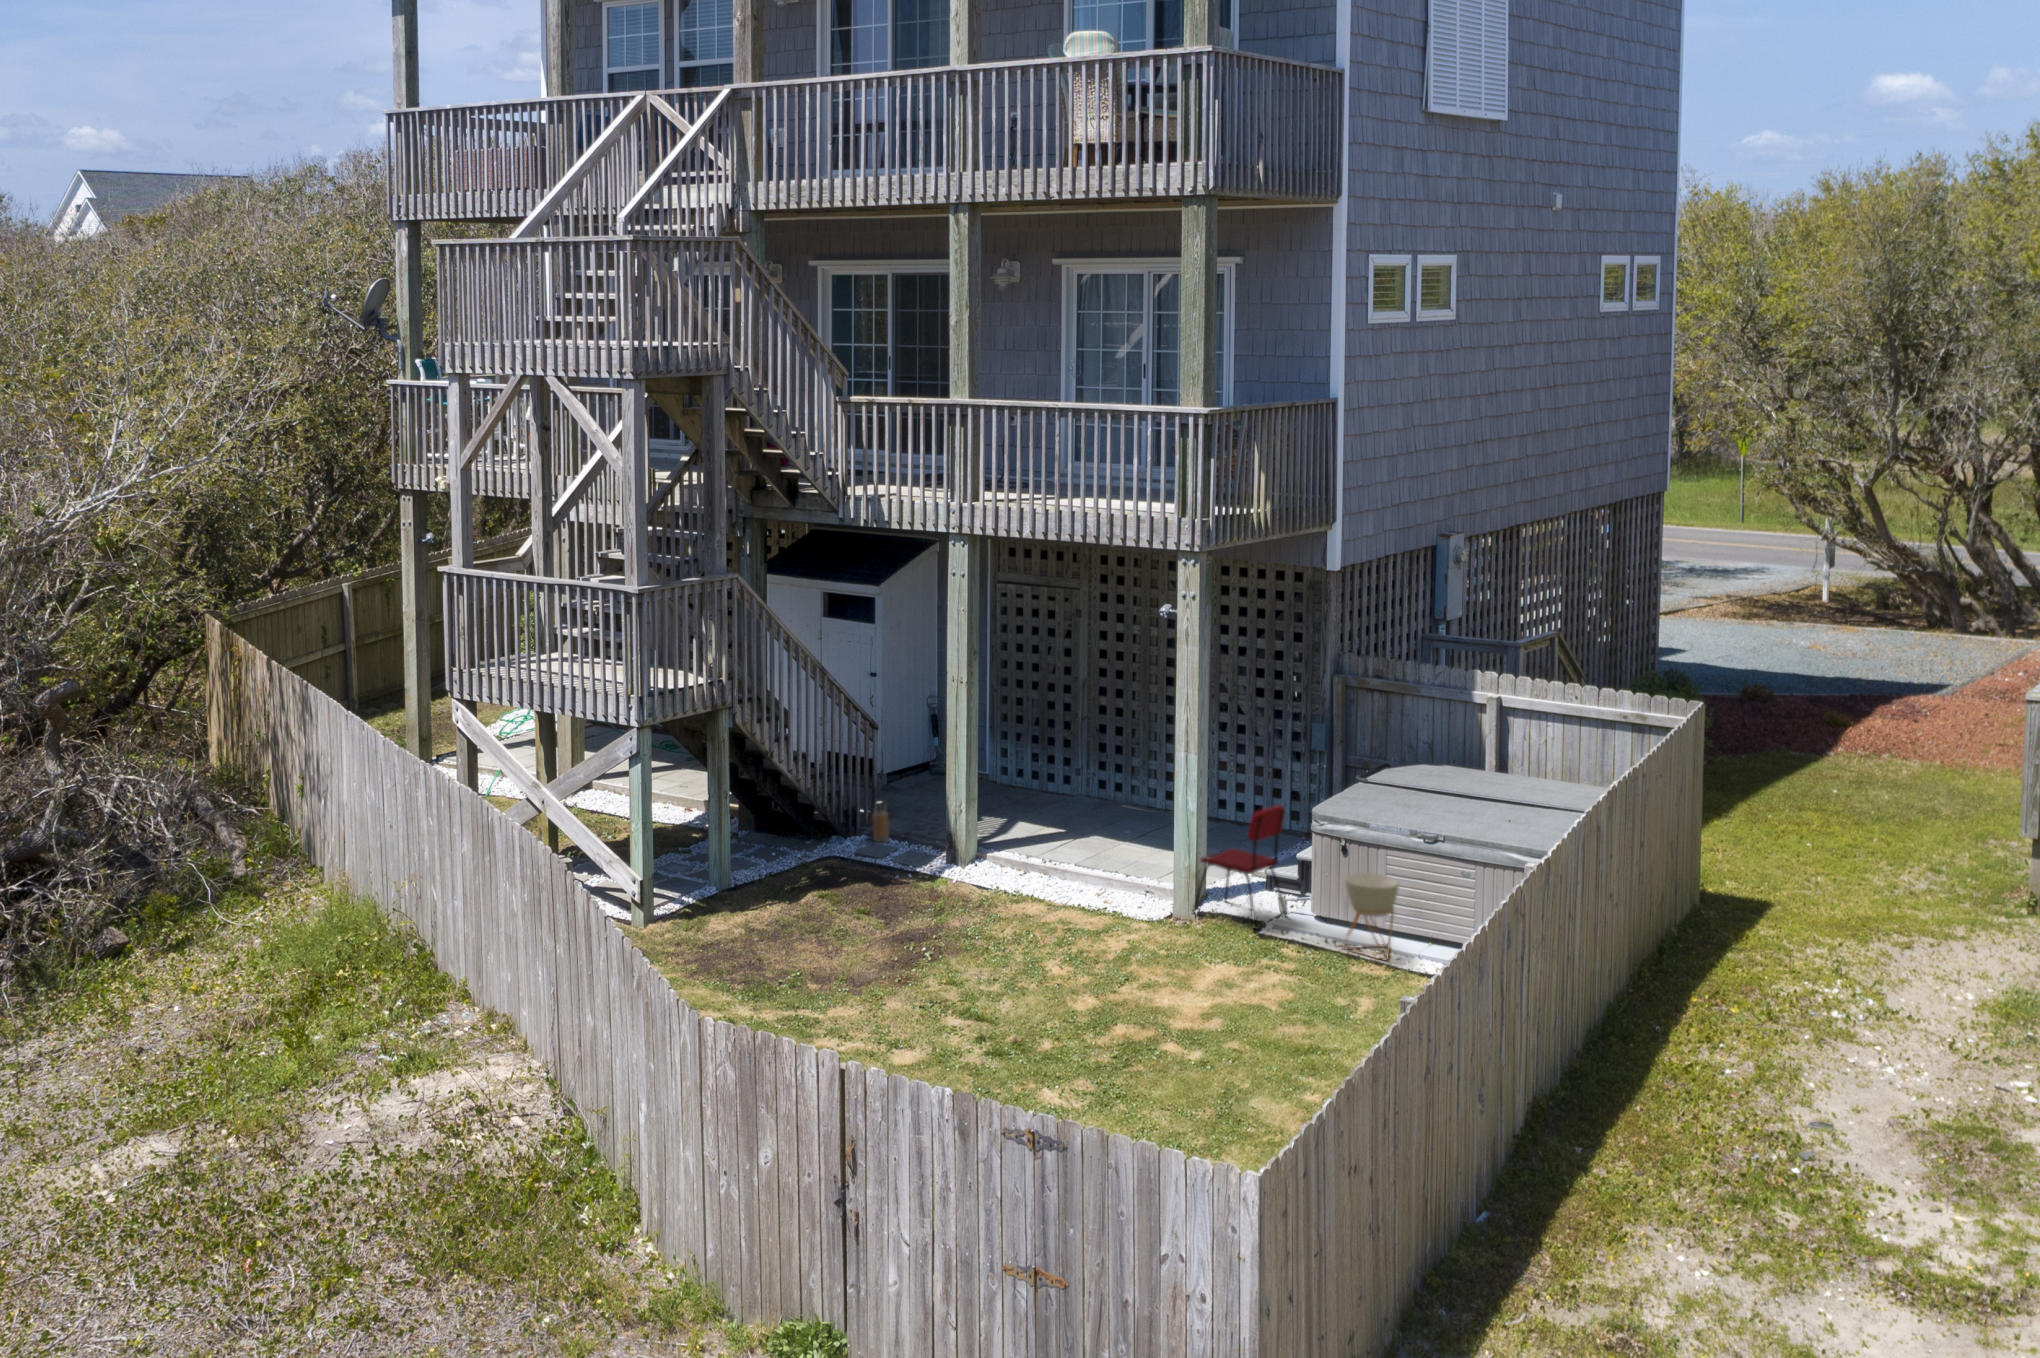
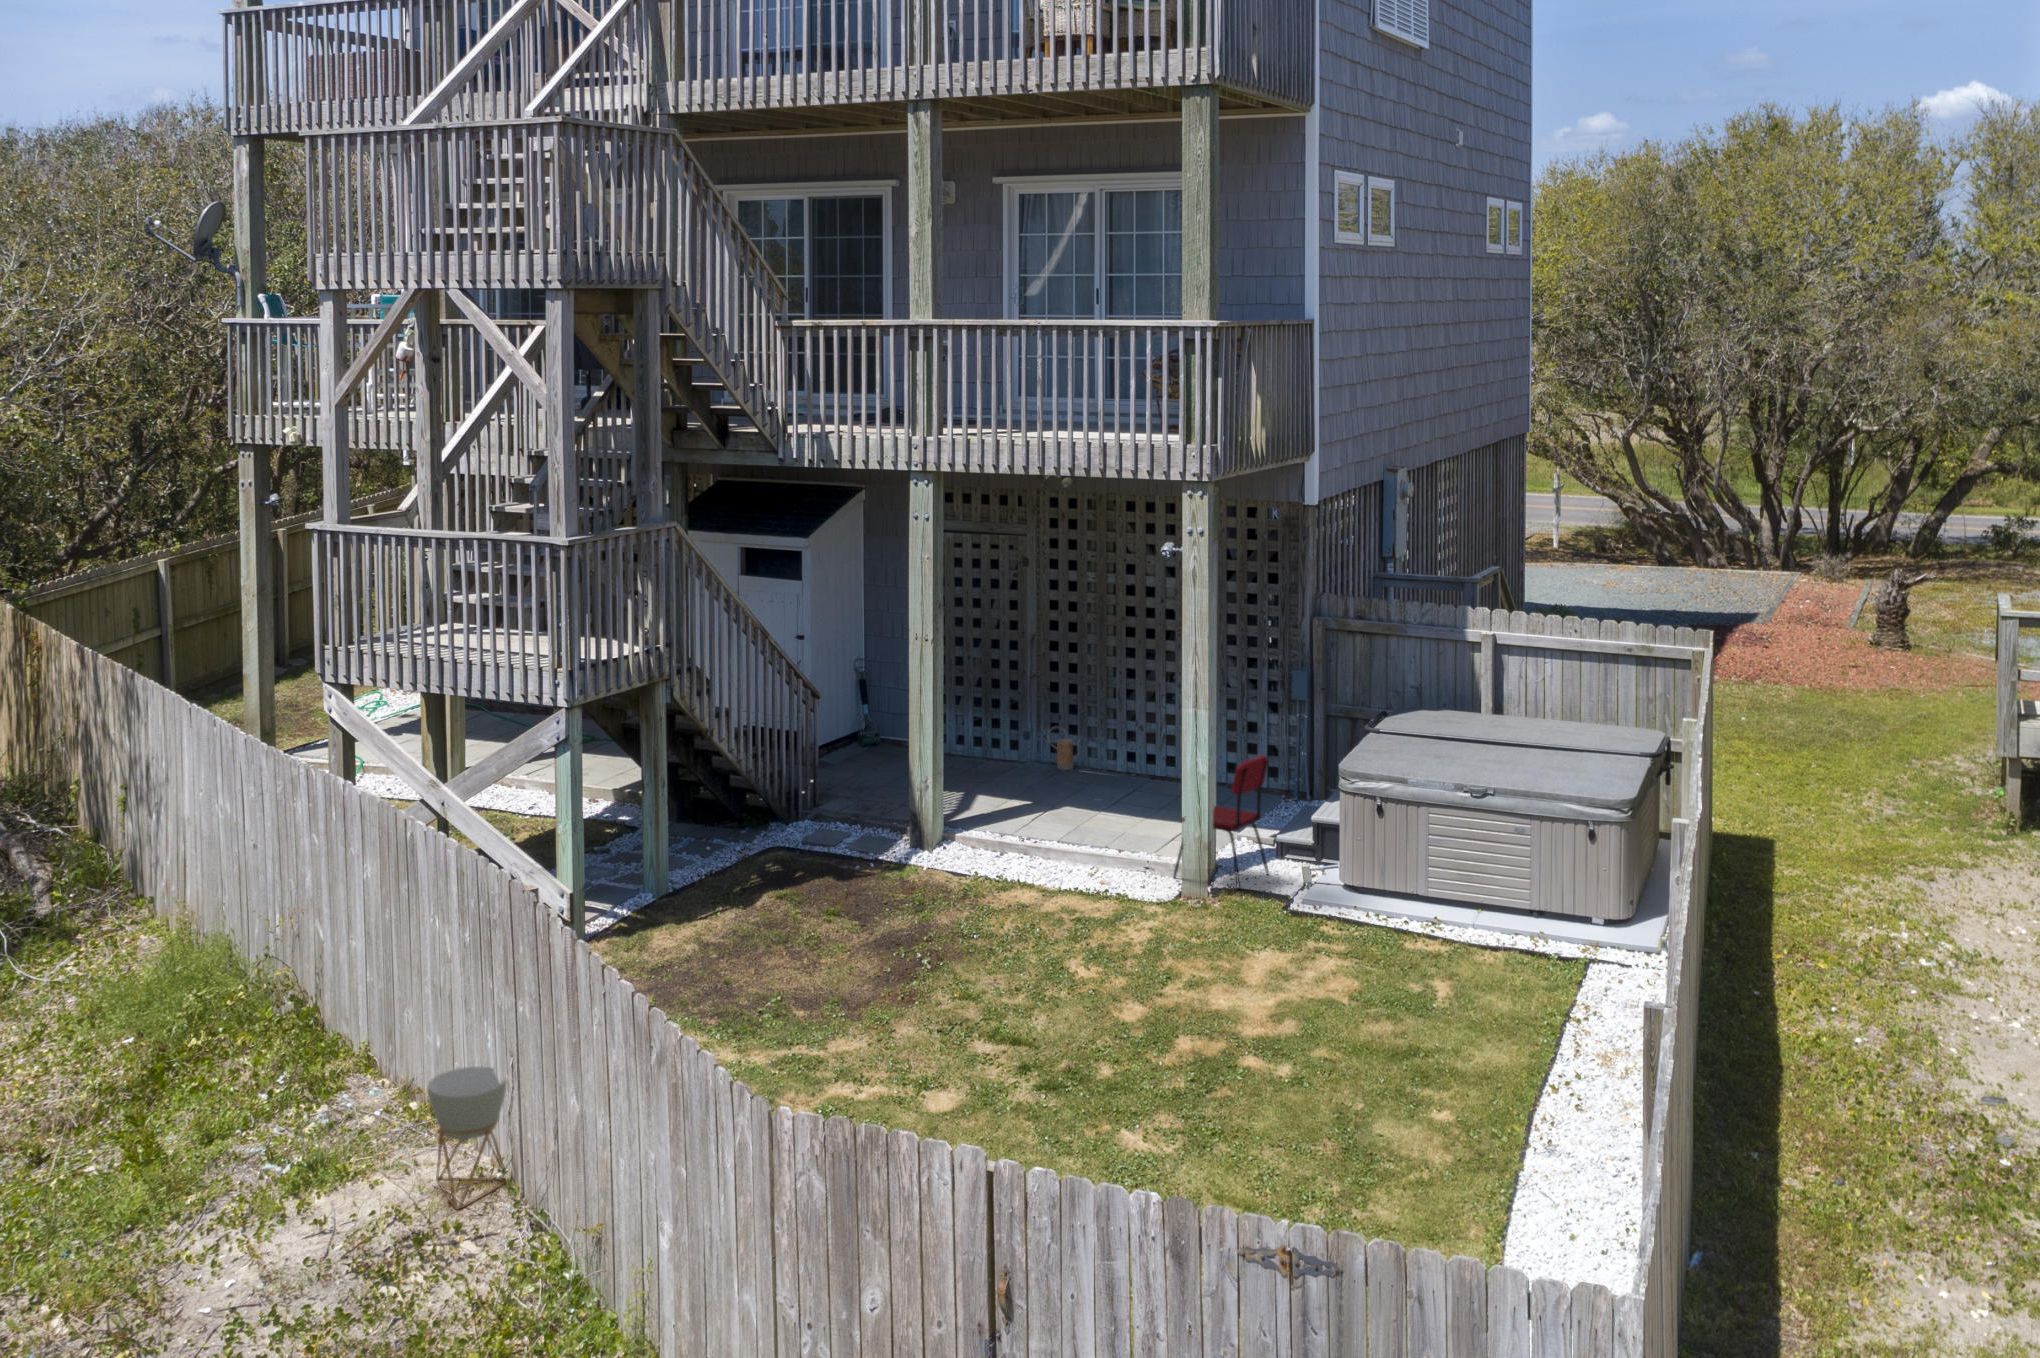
watering can: present [872,803,889,842] -> present [1050,728,1078,770]
planter: present [1343,873,1399,961] -> present [428,1067,507,1210]

